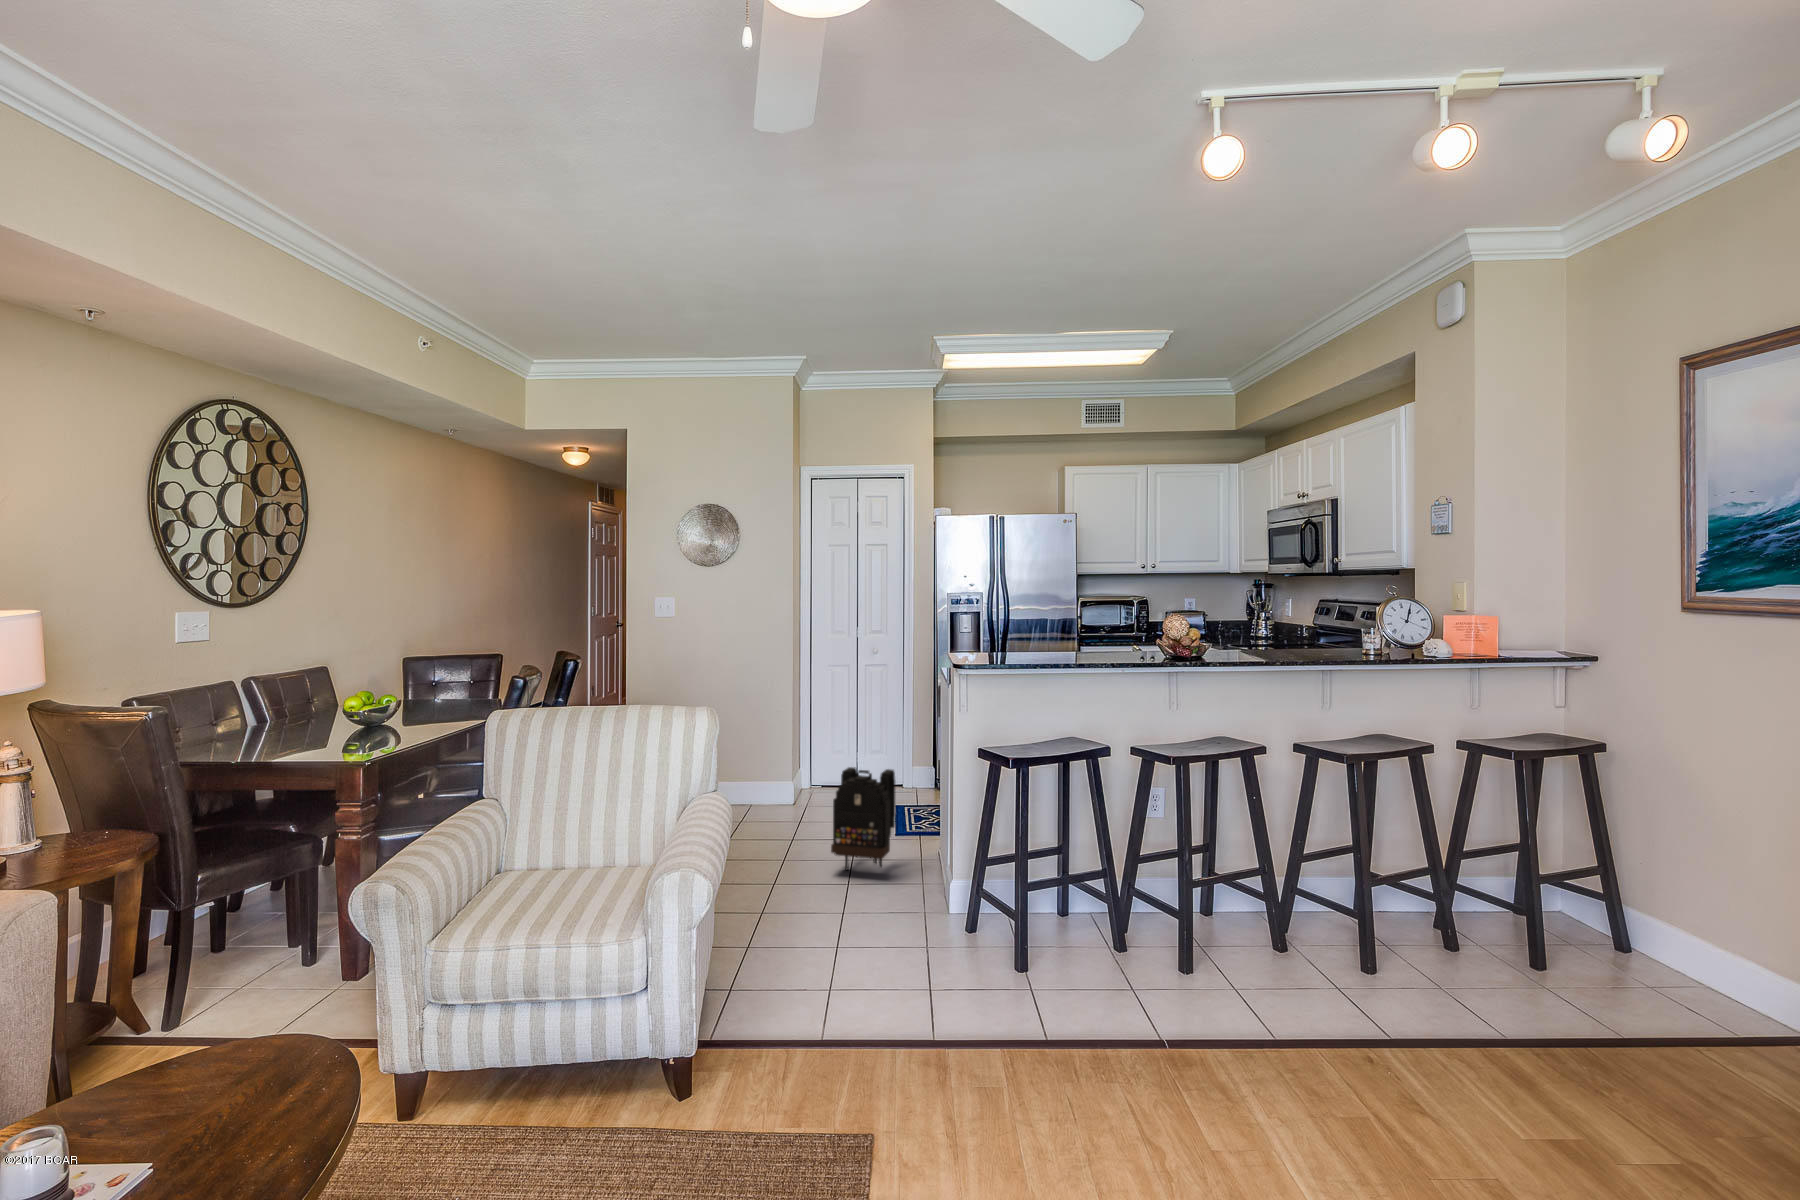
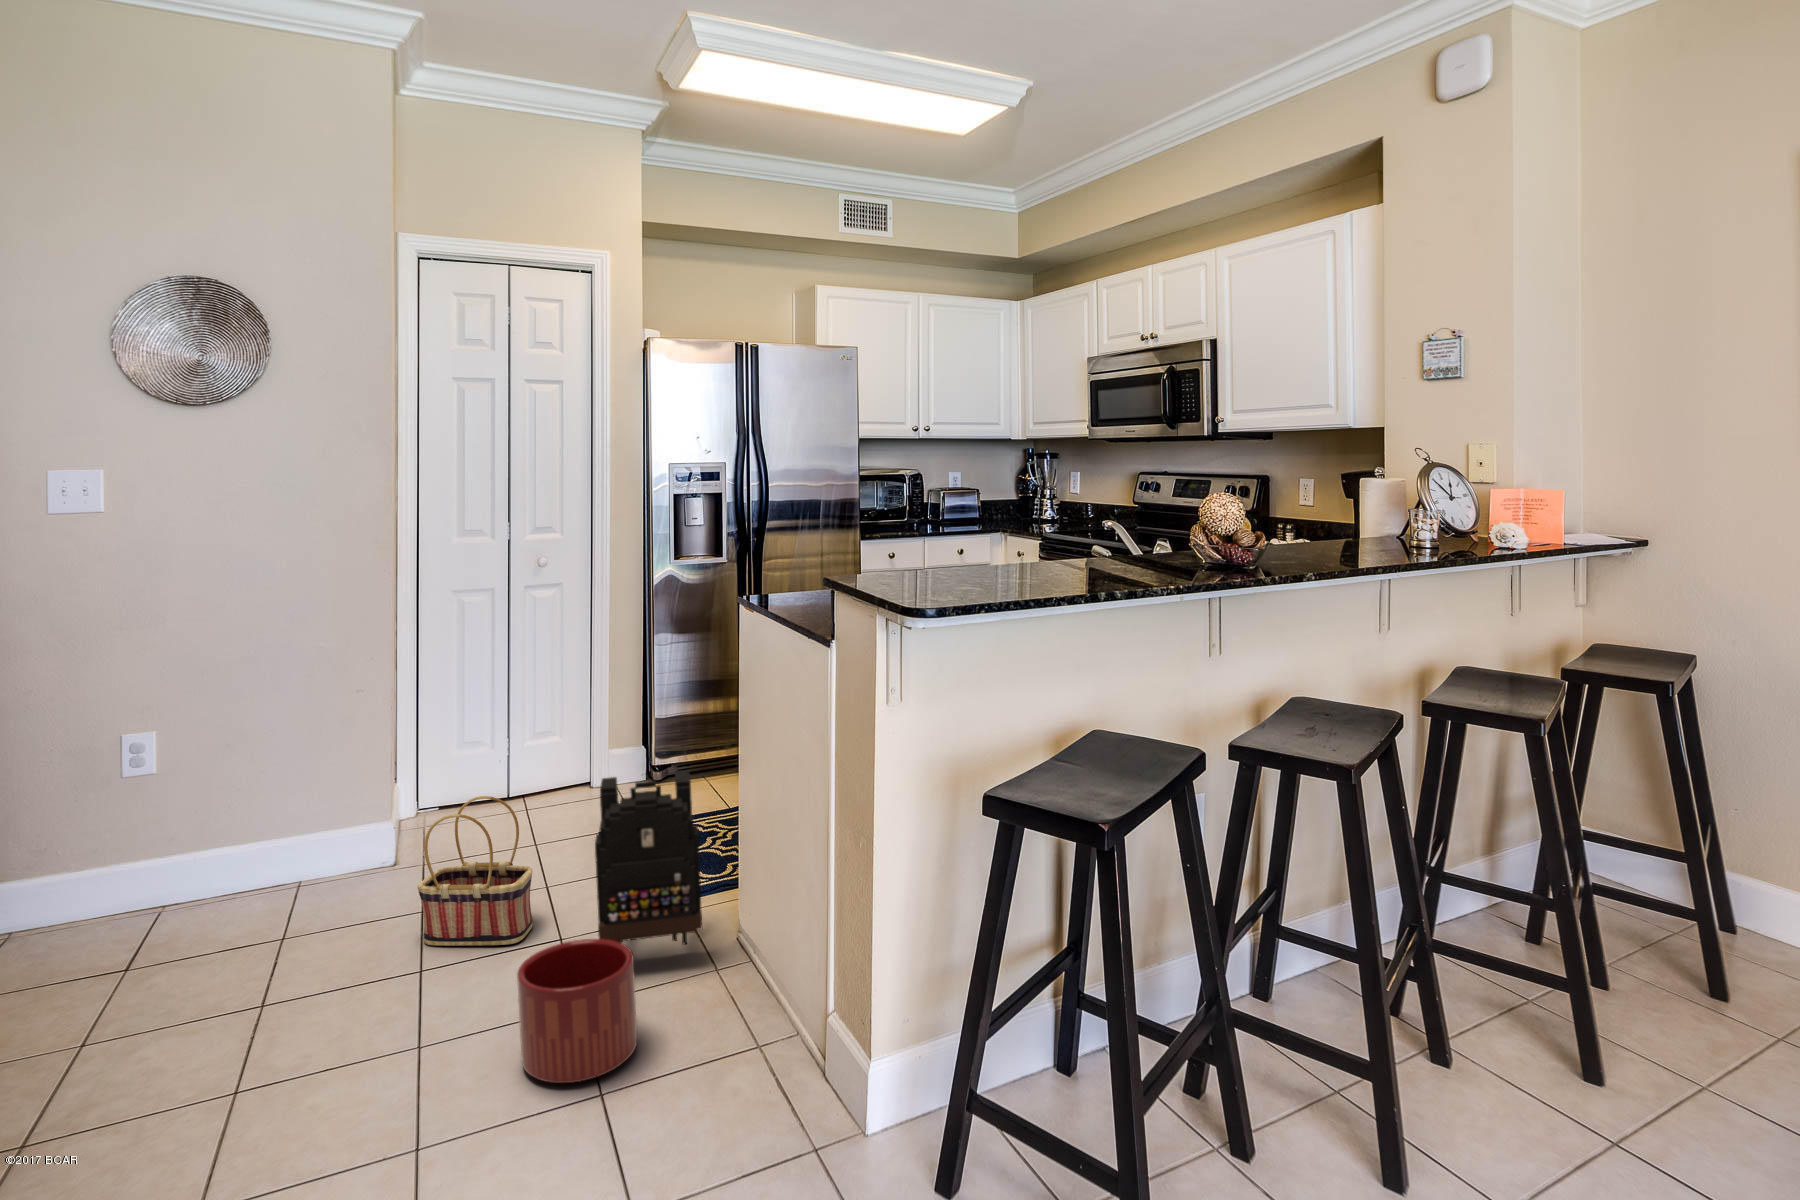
basket: none [765,772,820,853] -> present [417,796,533,946]
planter: none [771,843,829,910] -> present [517,939,637,1083]

